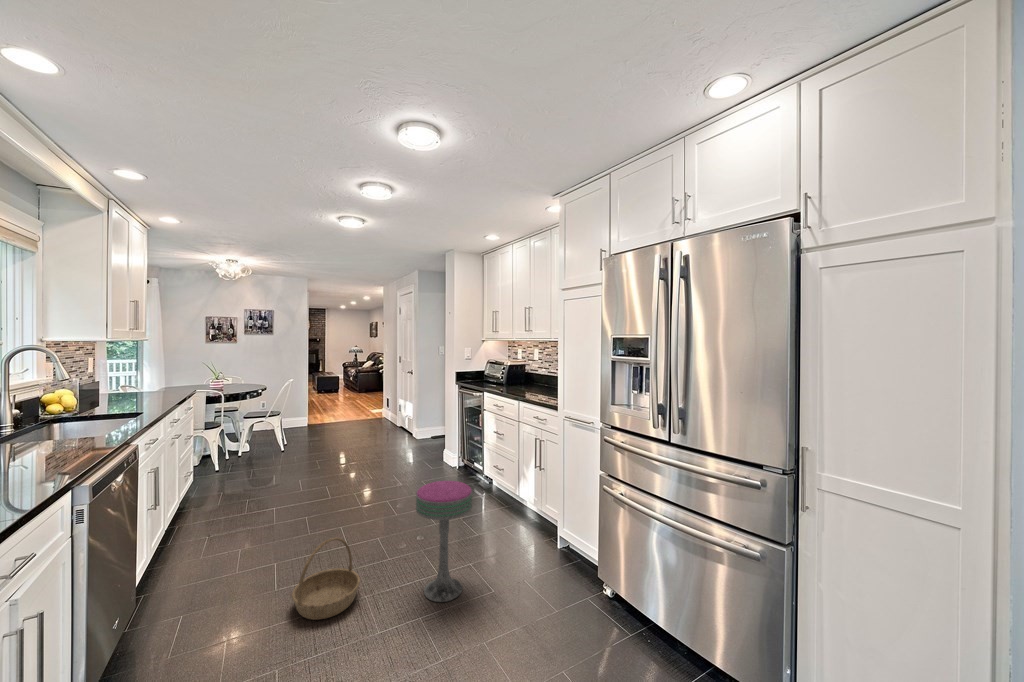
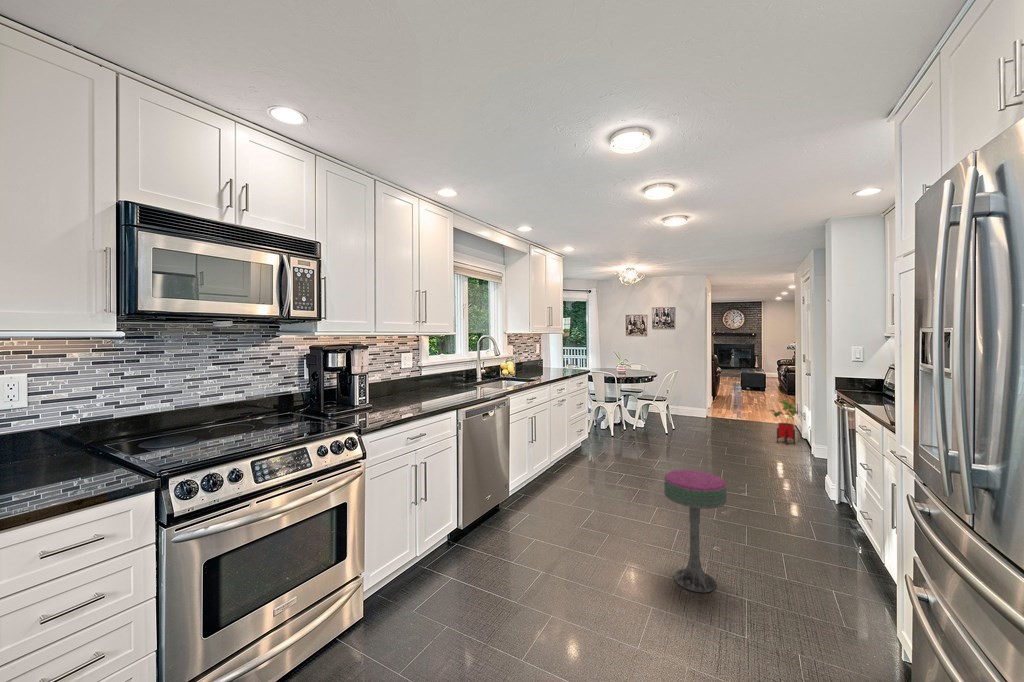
house plant: none [381,401,407,439] -> present [770,400,798,445]
basket: present [292,538,360,620] -> none [577,489,628,550]

